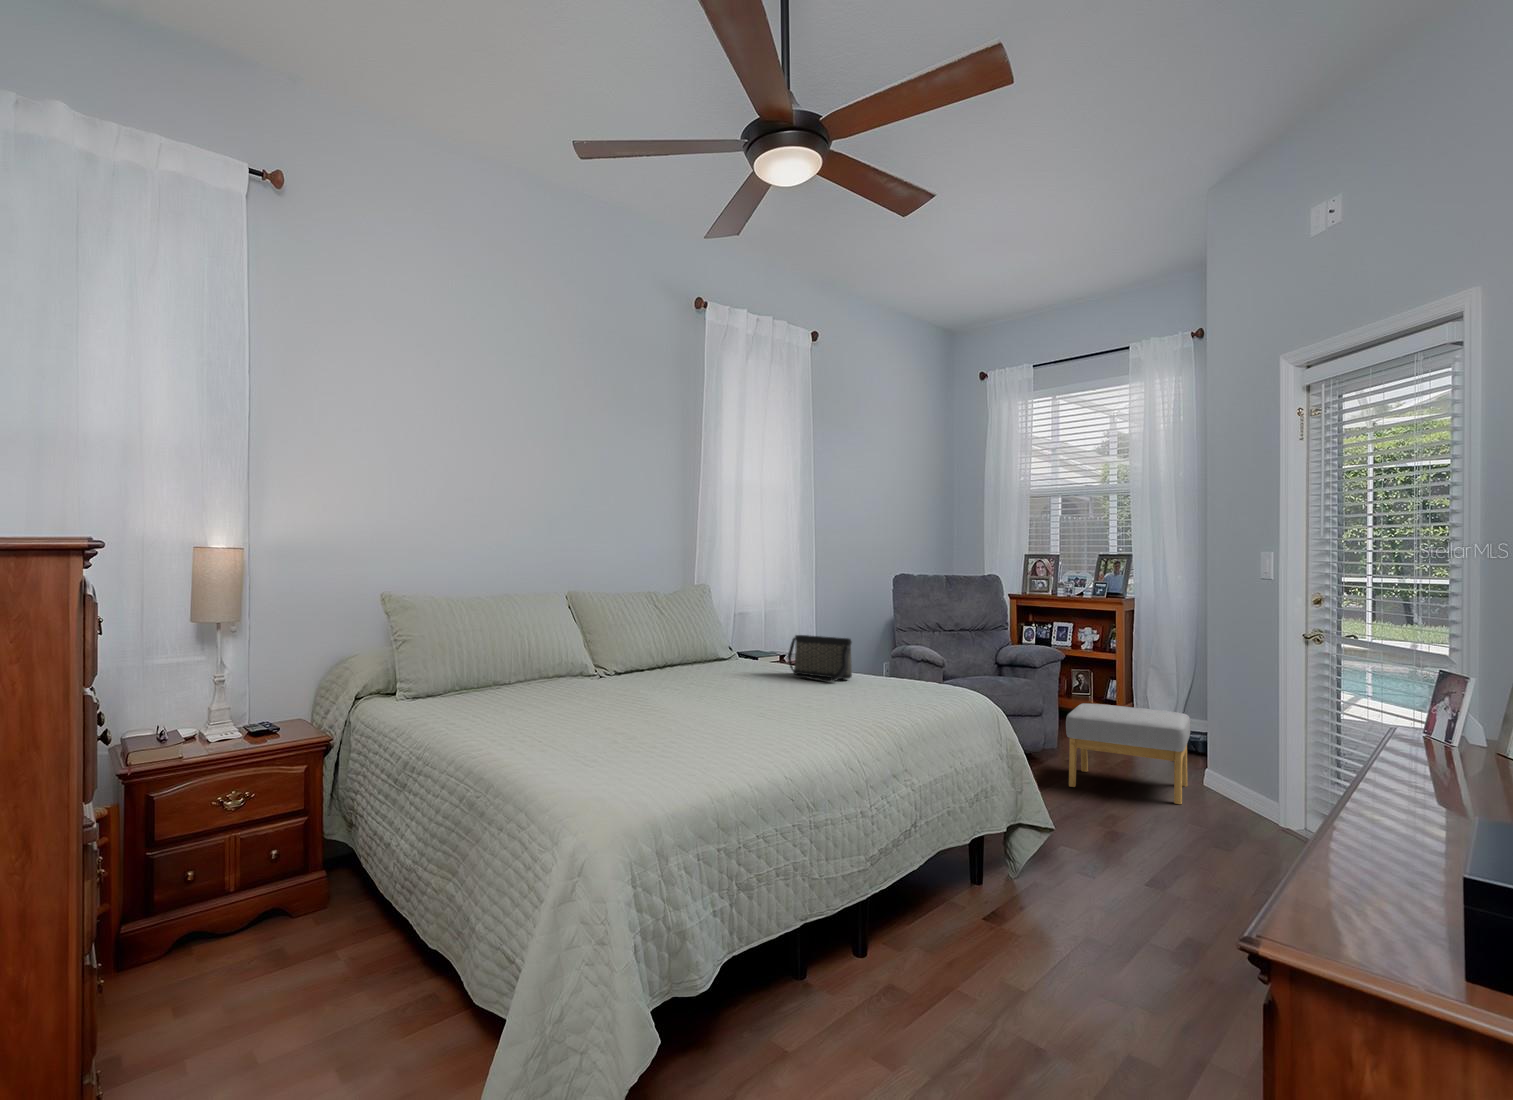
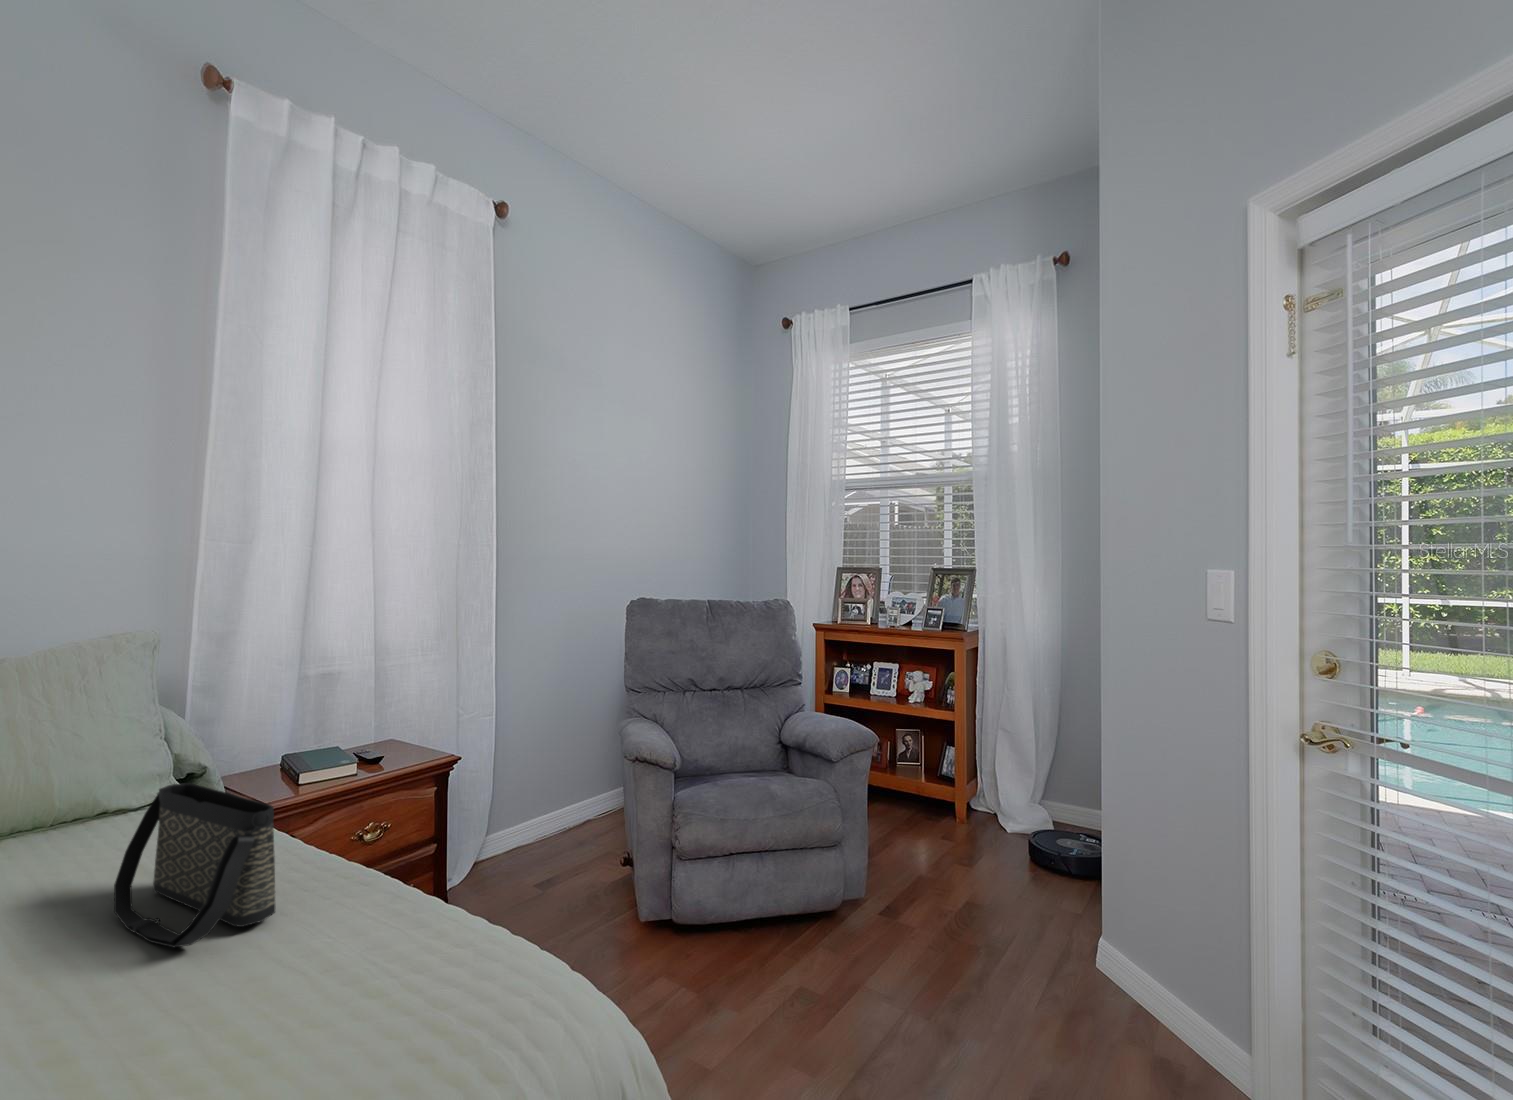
footstool: present [1066,703,1191,804] -> none [870,825,1079,1053]

